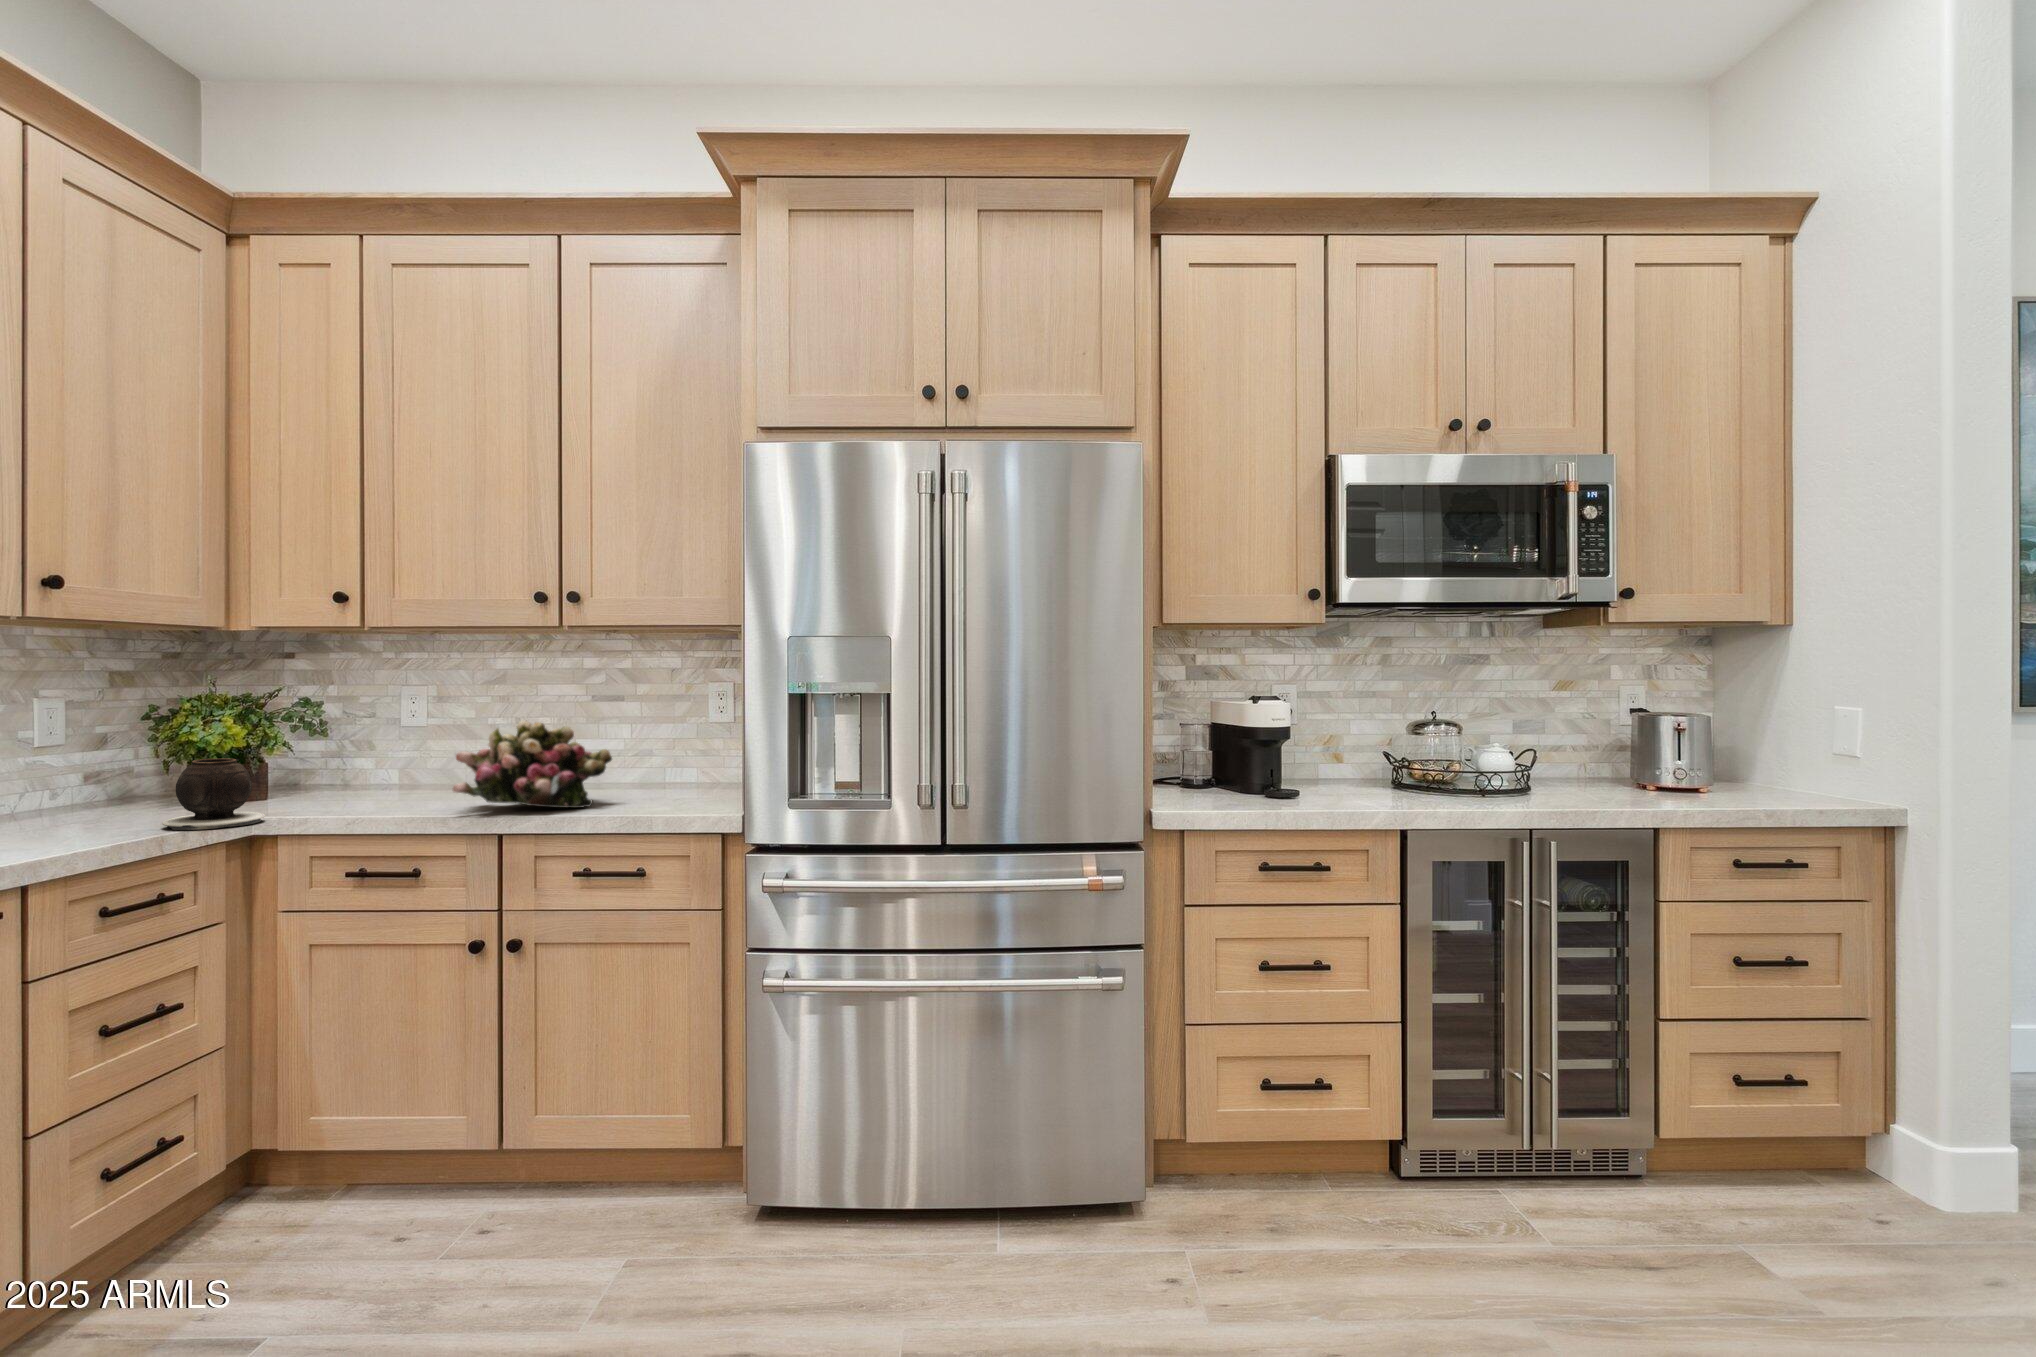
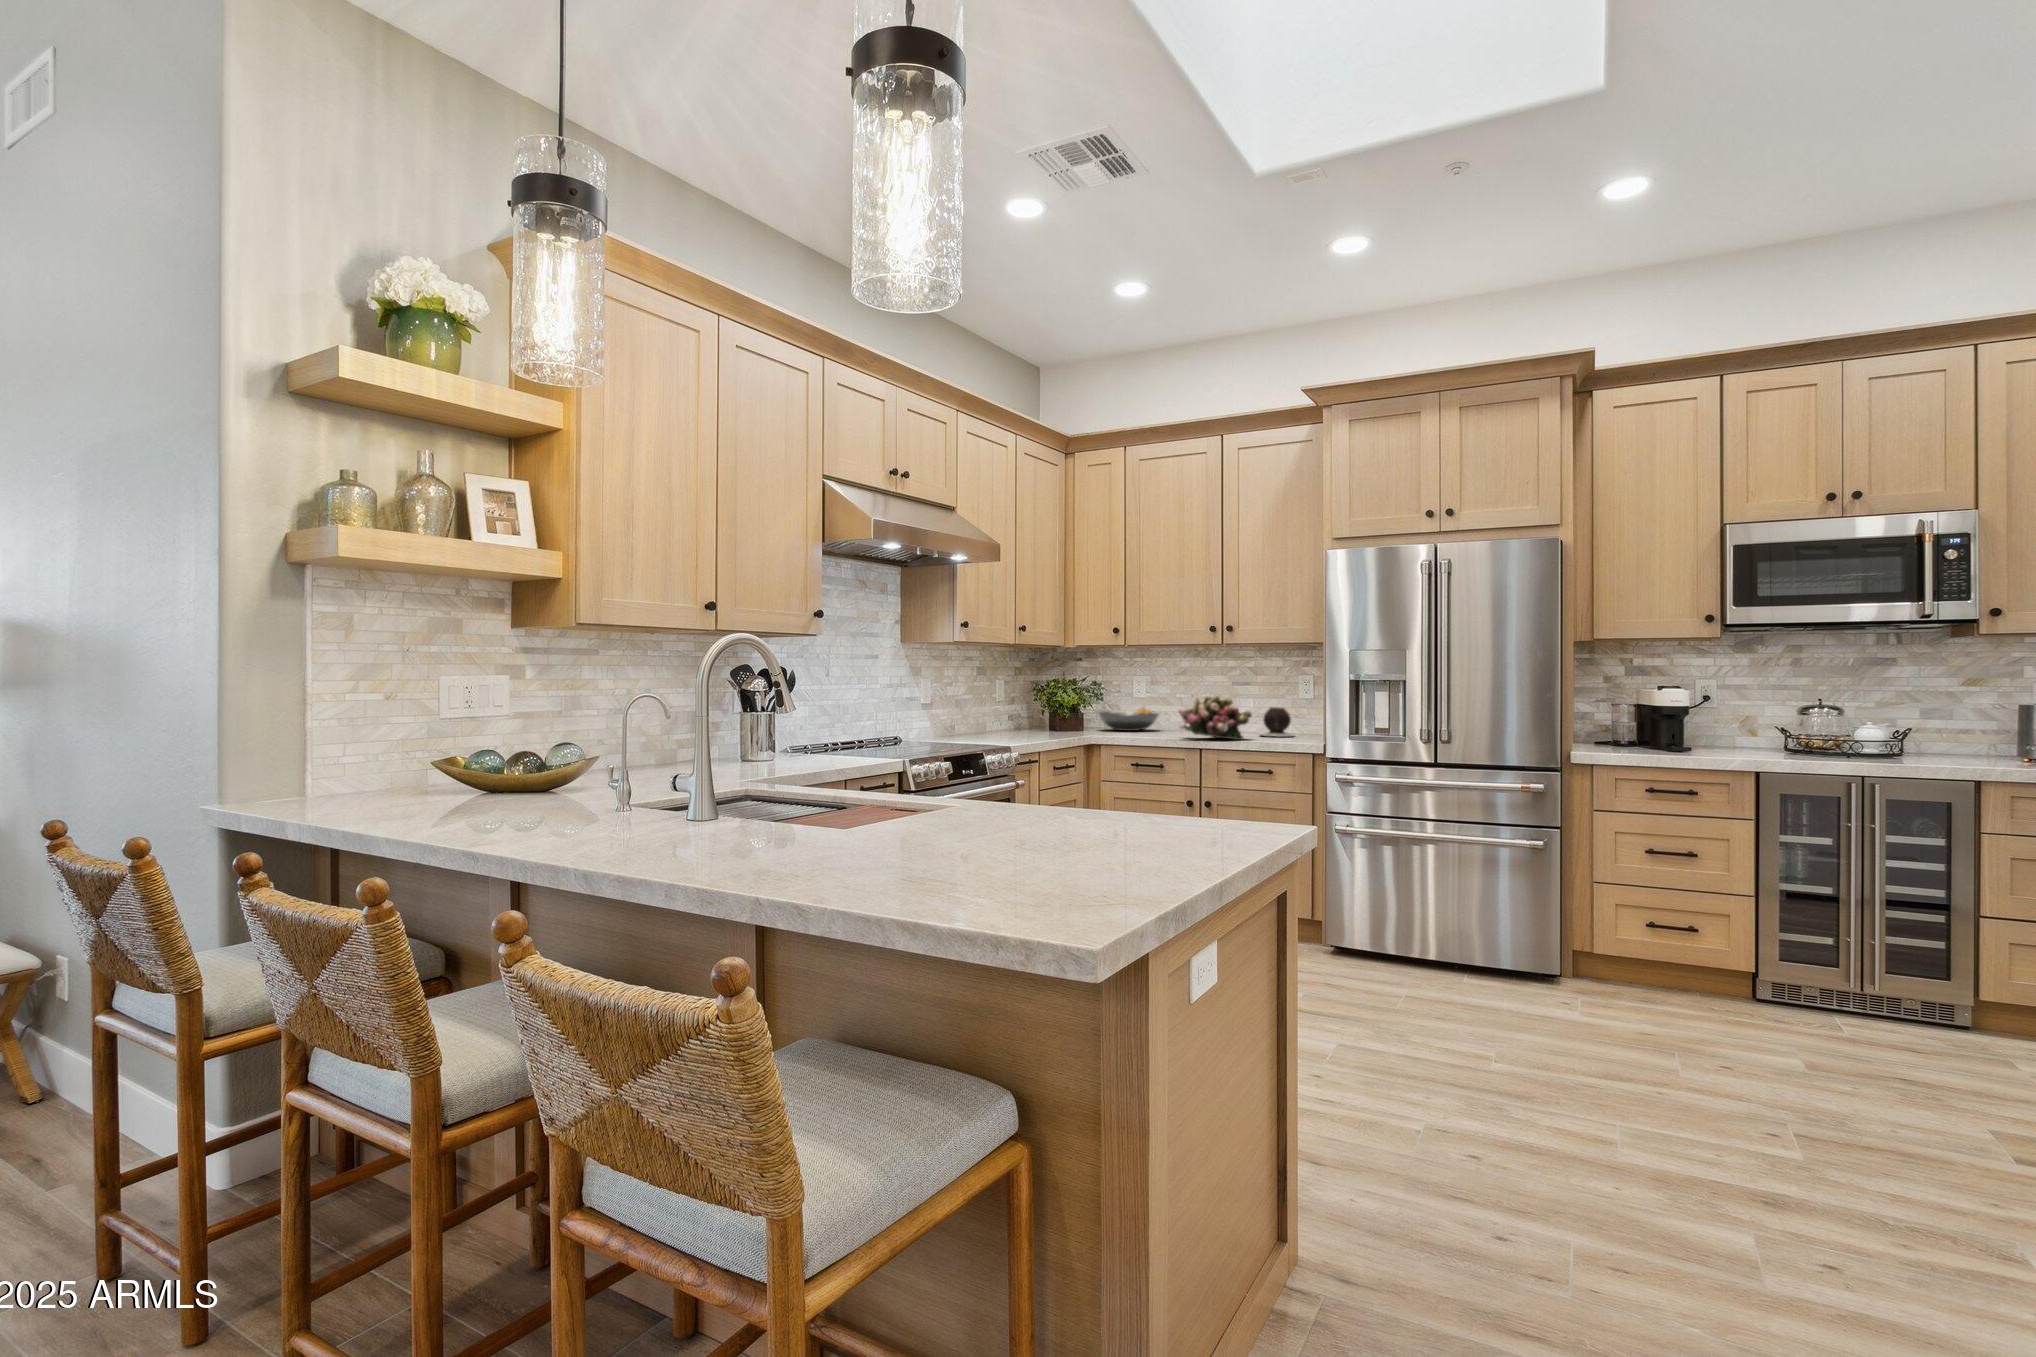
fruit bowl: none [318,742,456,788] -> present [1099,708,1159,731]
vase: present [162,758,265,830] -> present [1259,707,1294,737]

